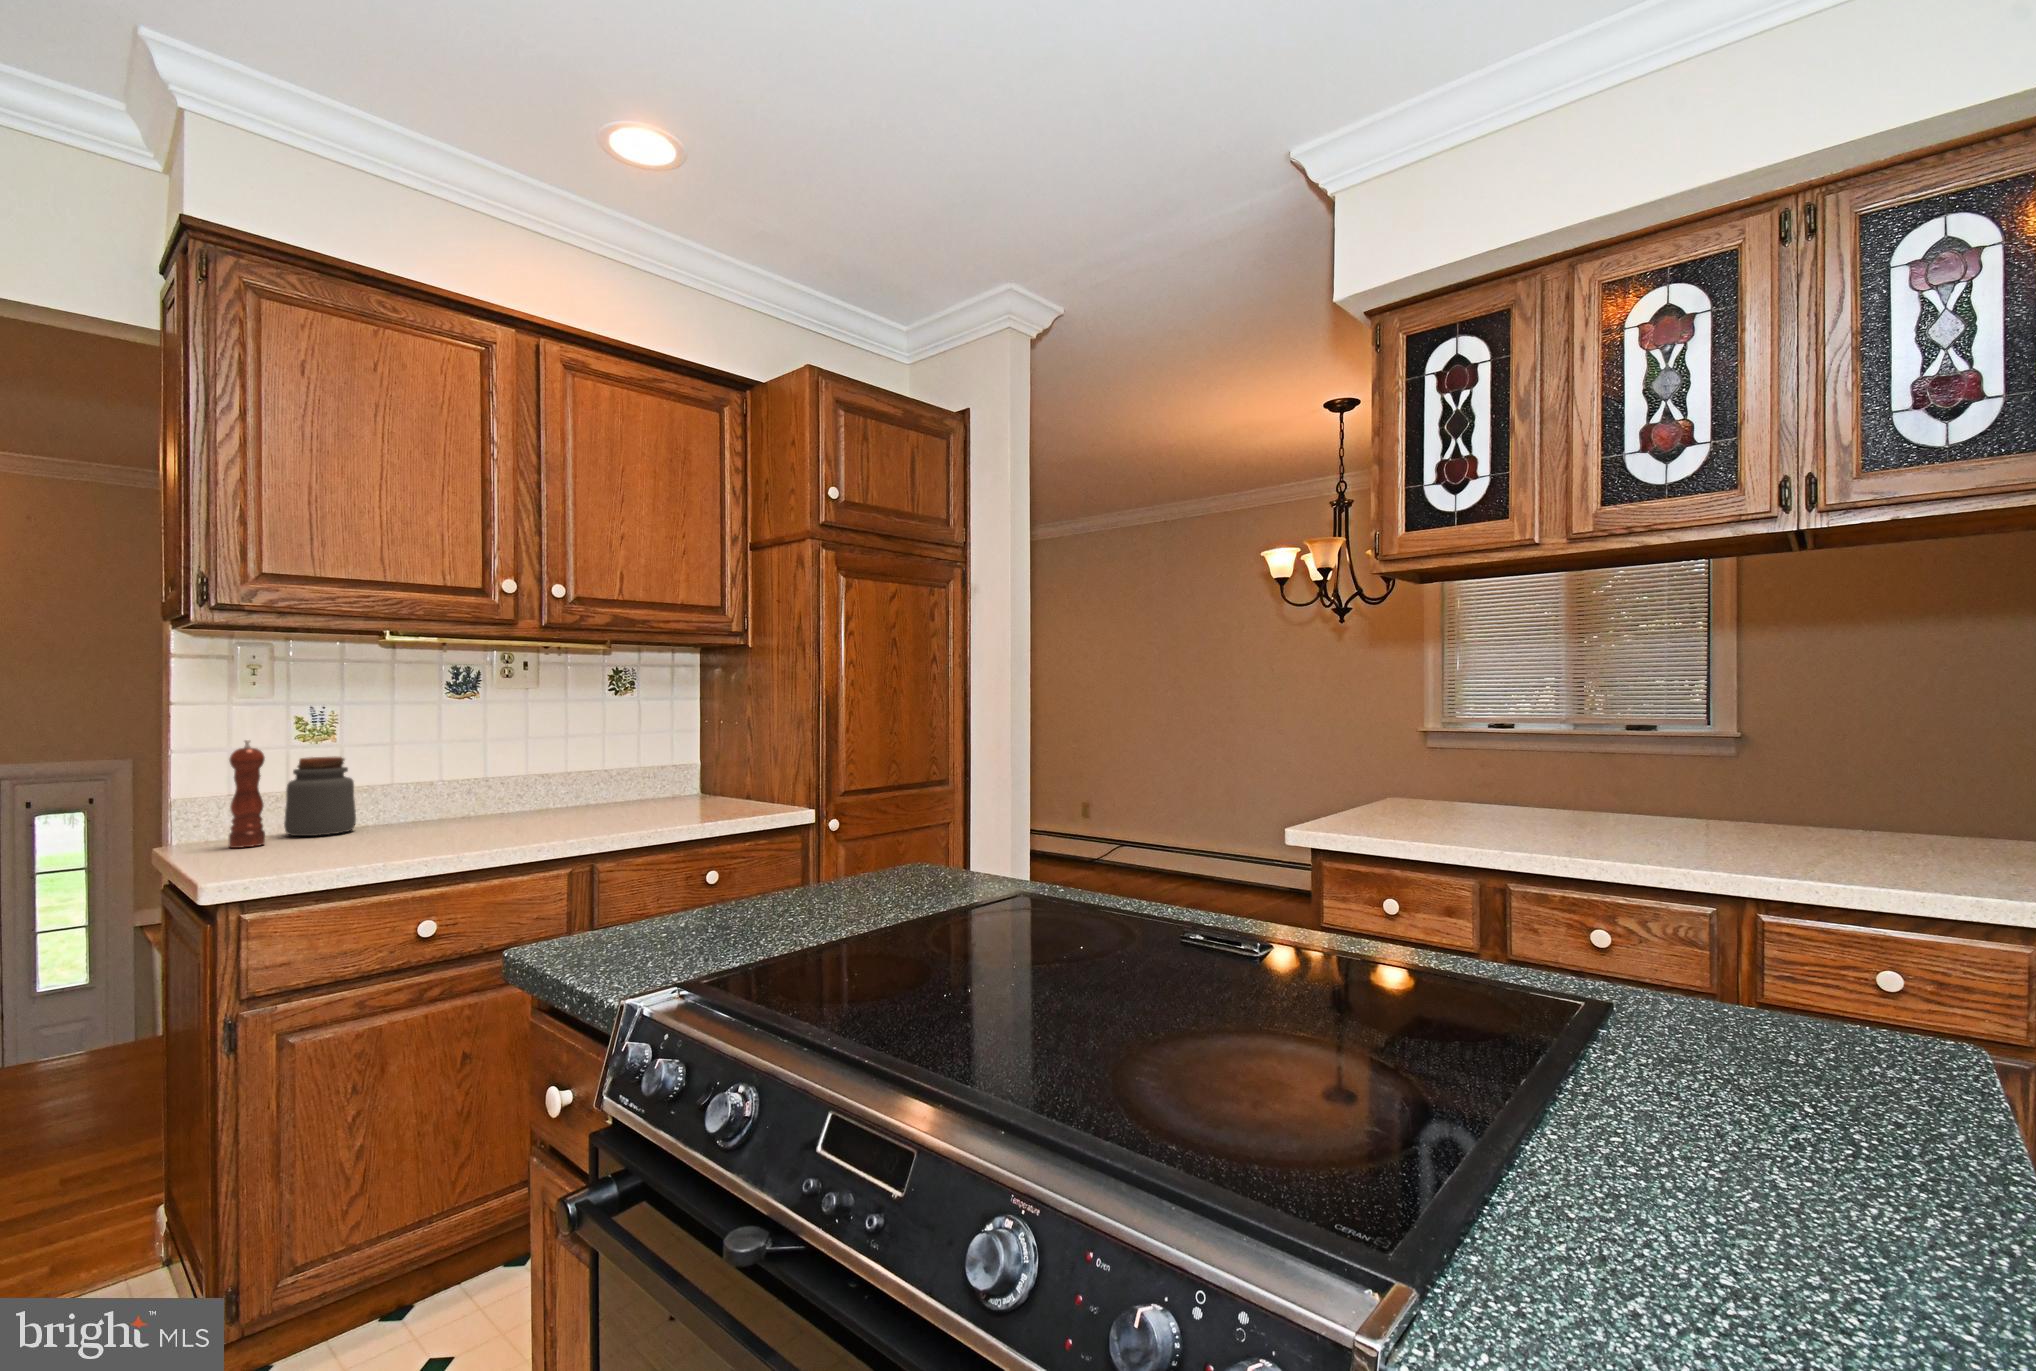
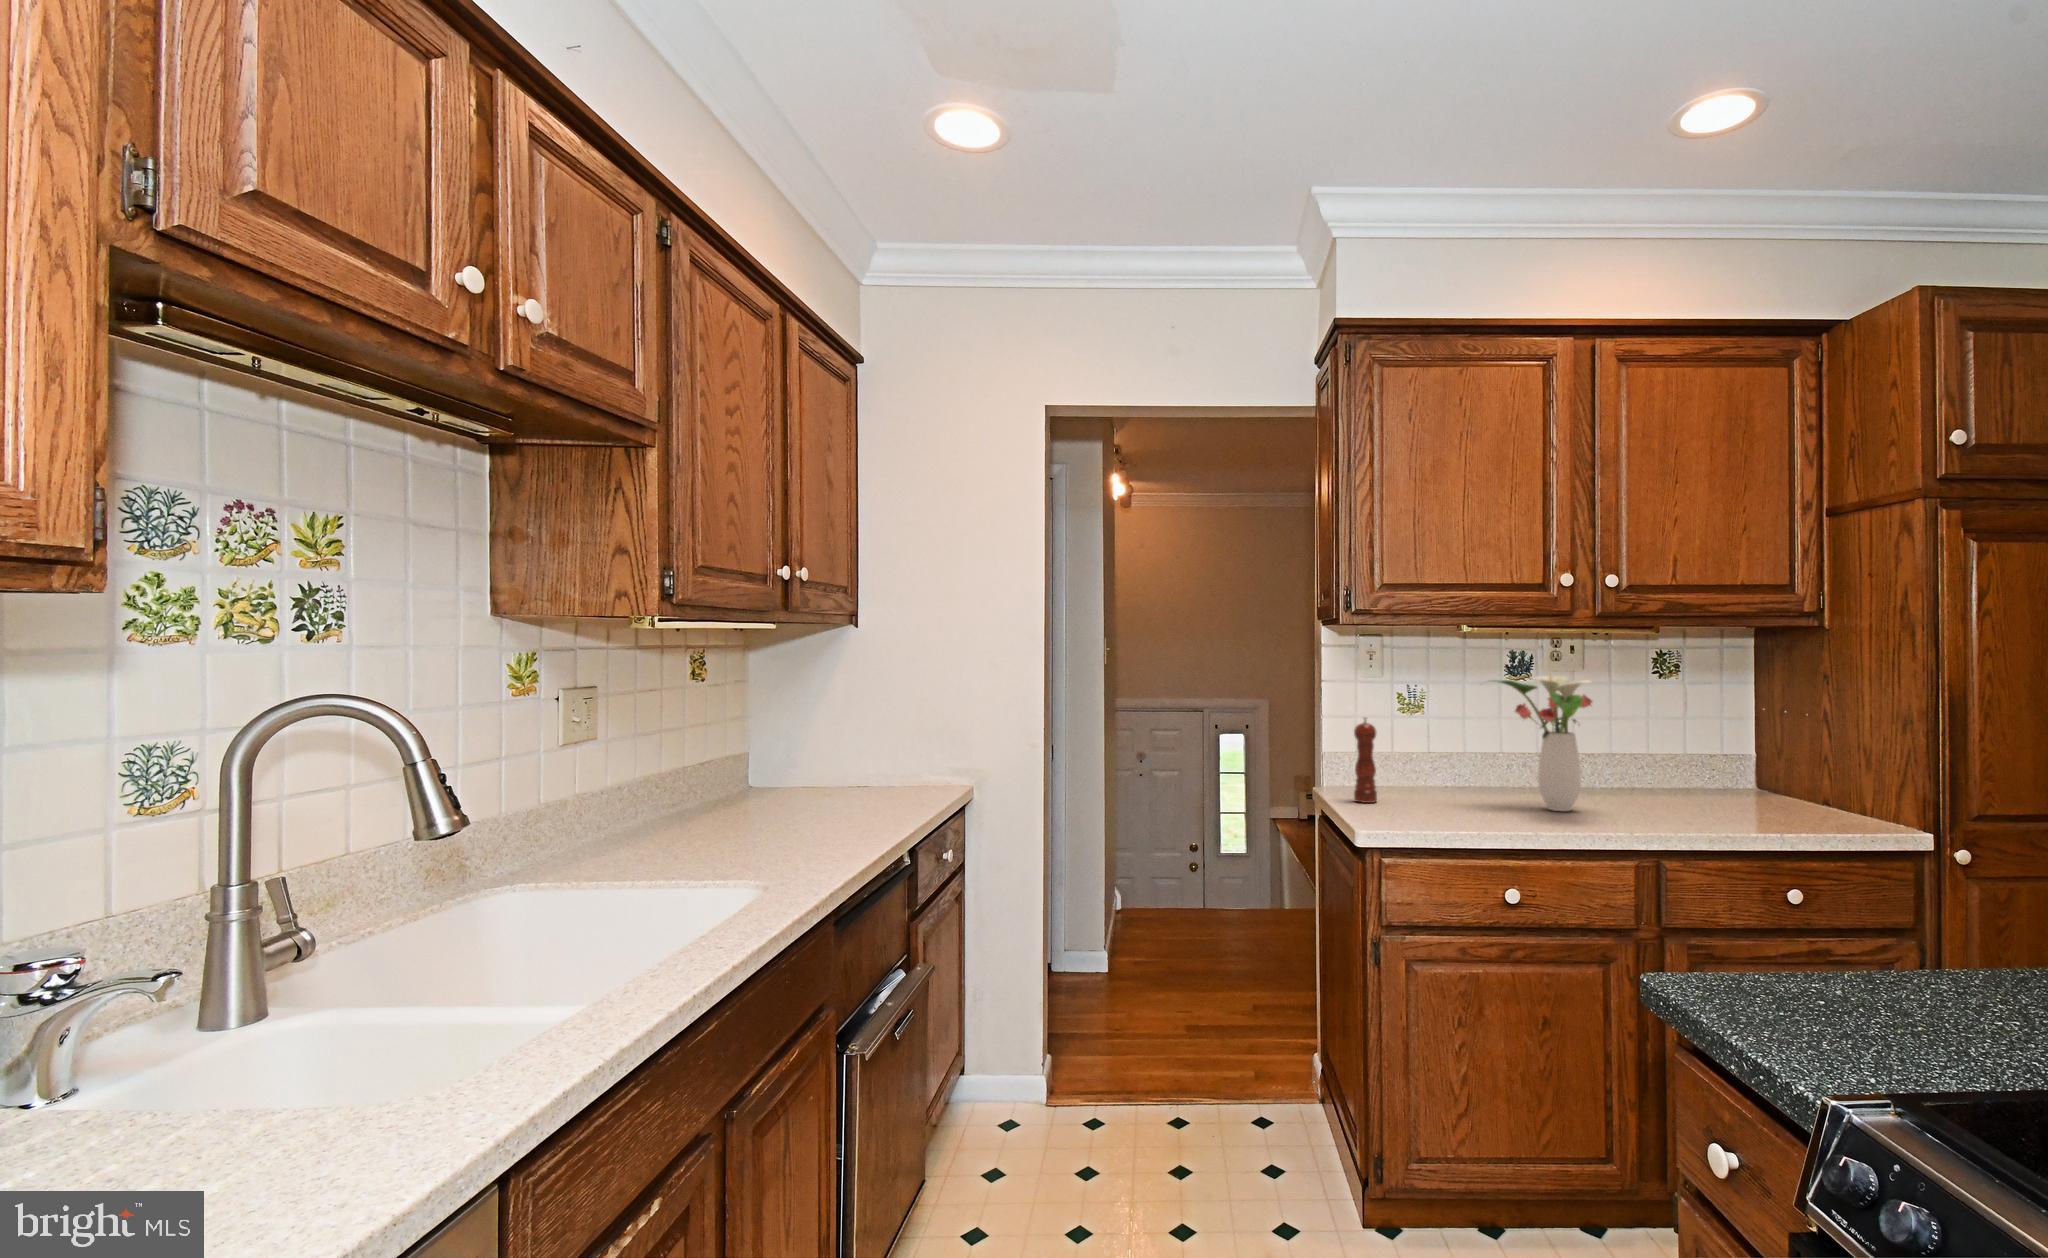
flower arrangement: none [409,685,537,828] -> present [1499,676,1592,811]
jar: present [284,757,356,836] -> none [1384,732,1435,799]

